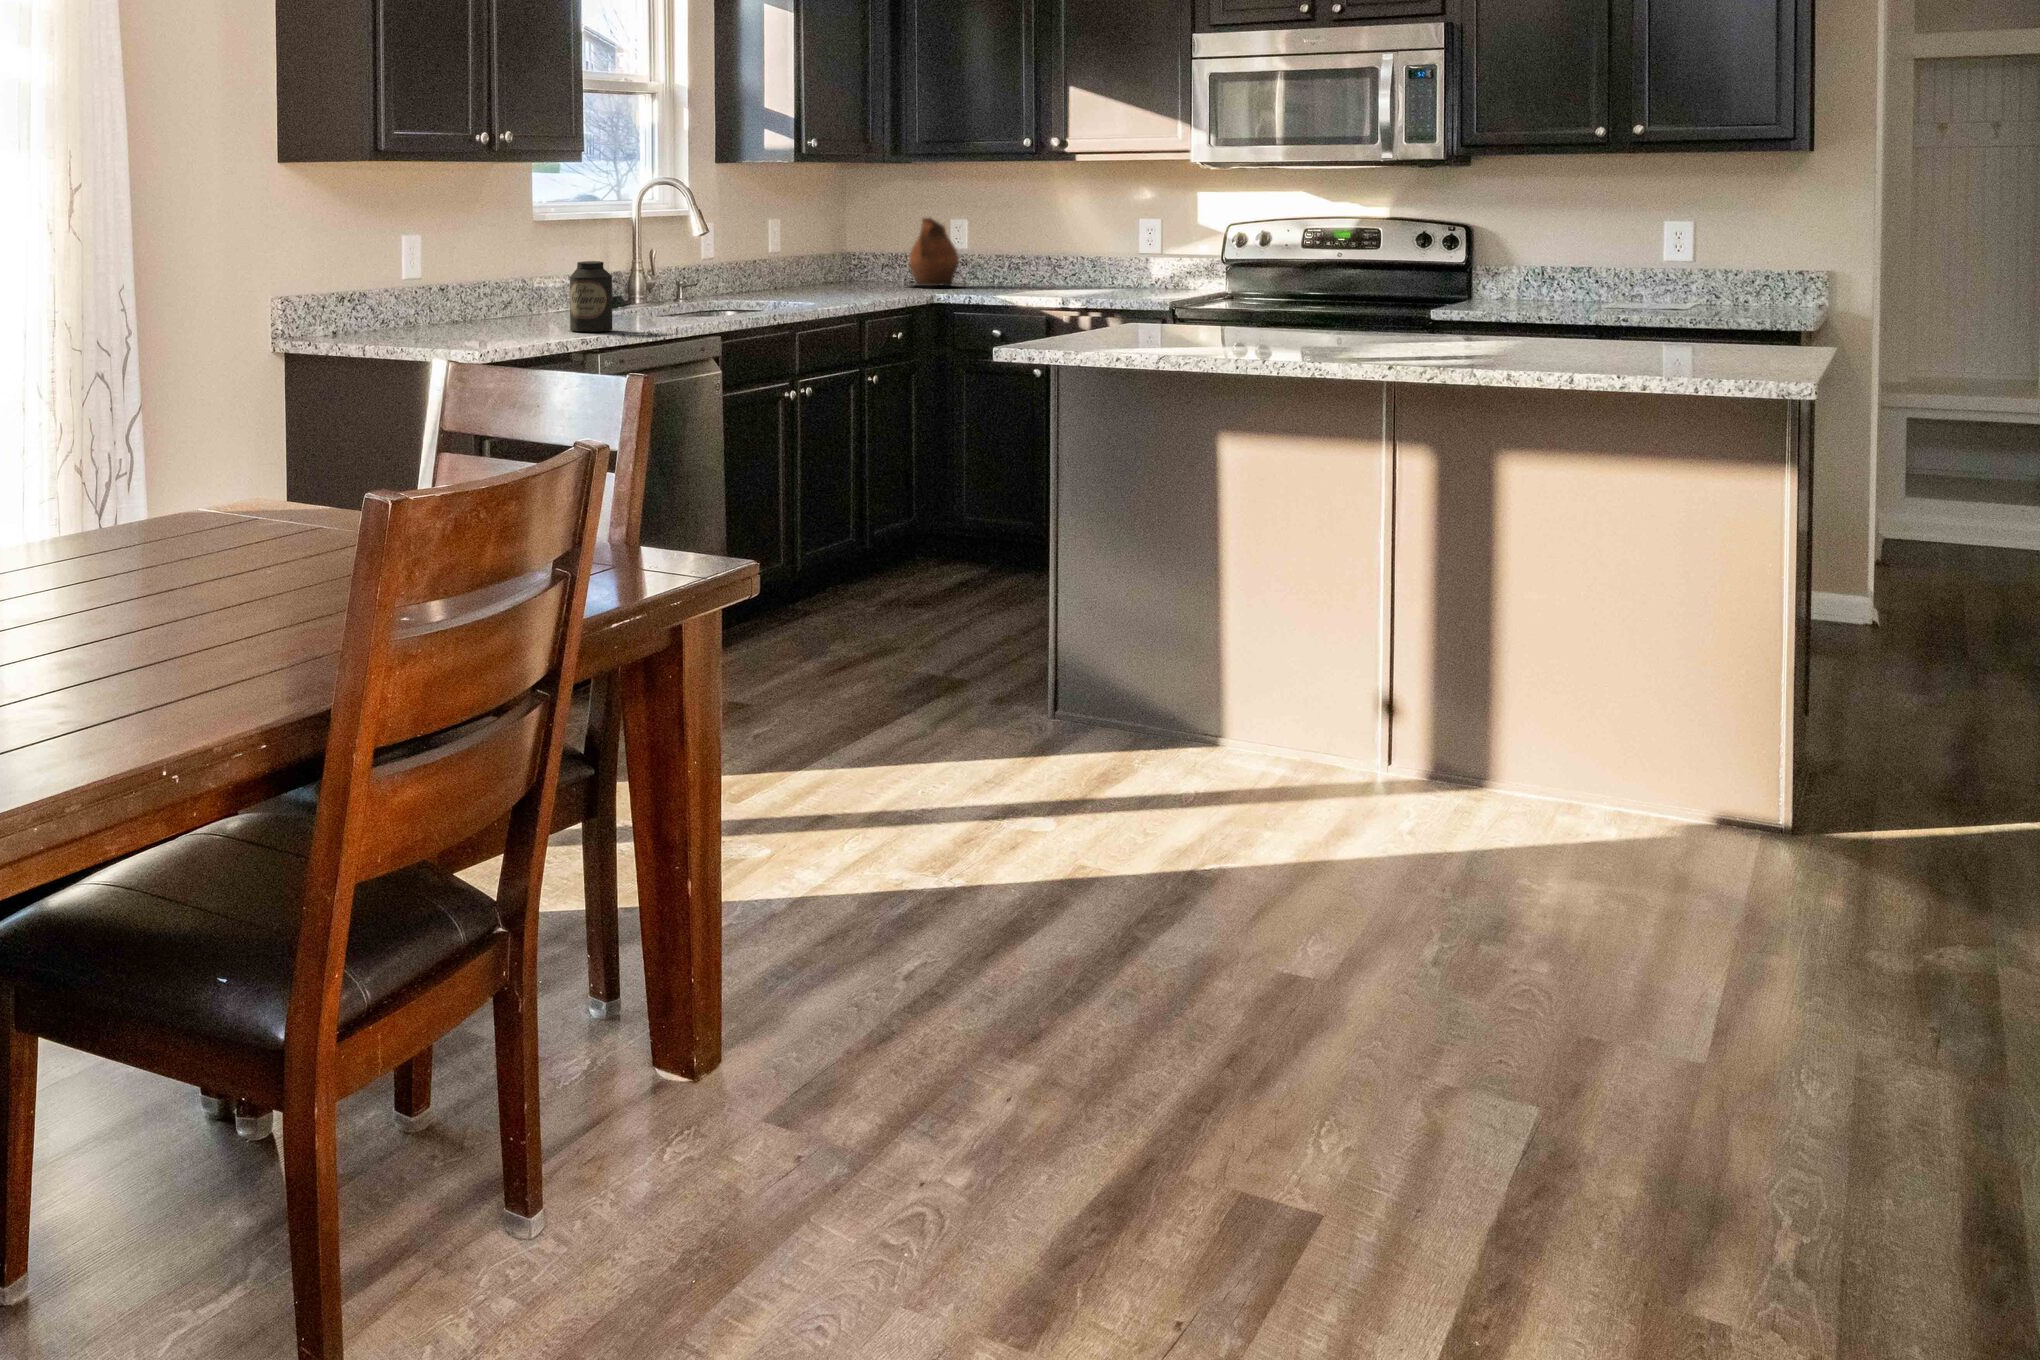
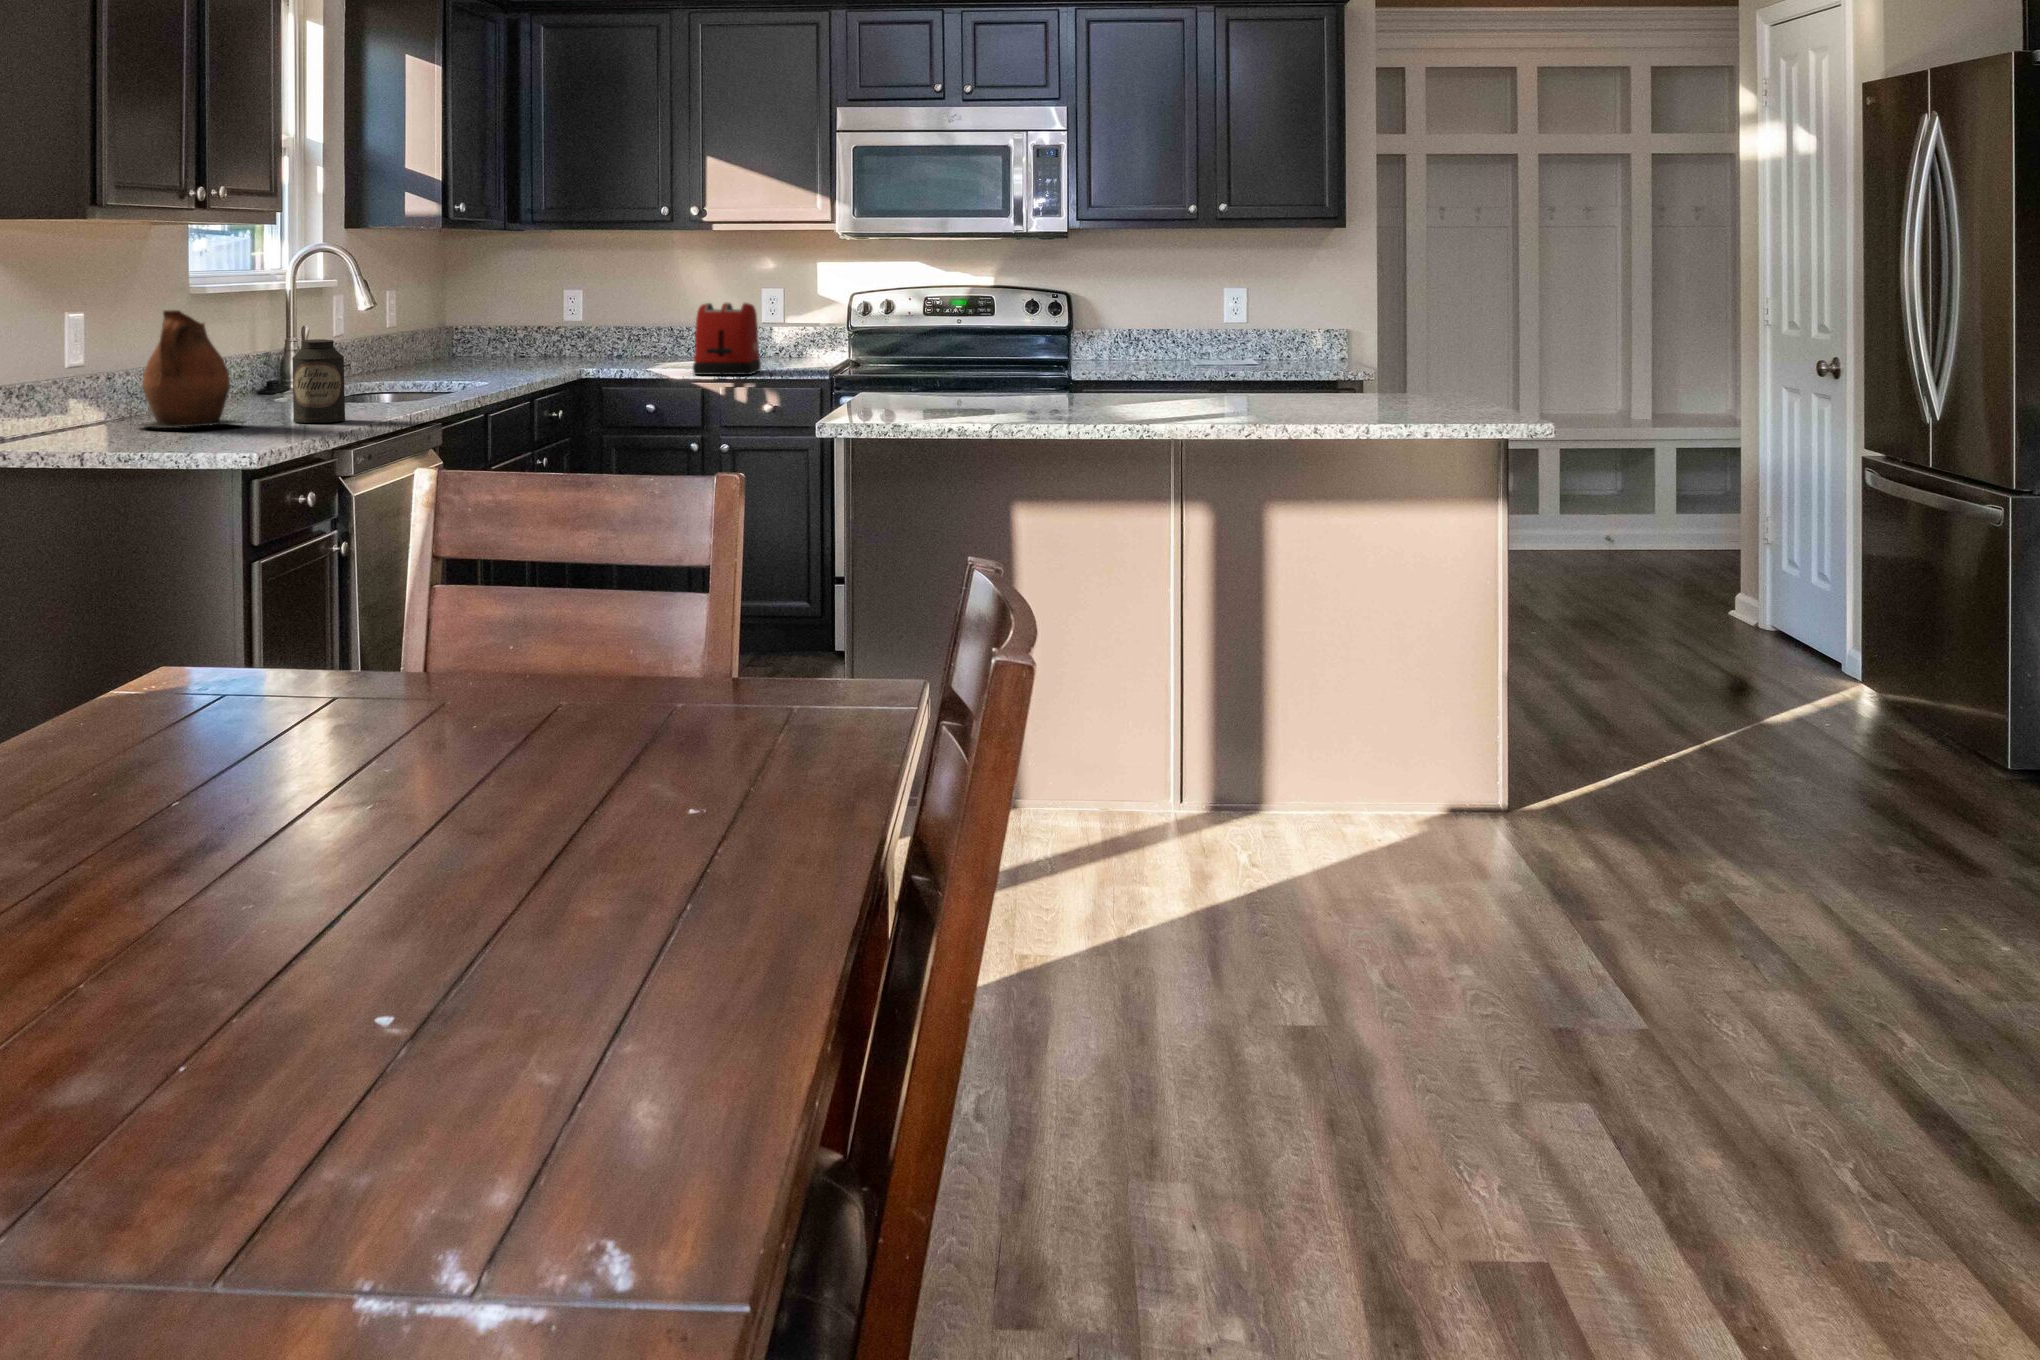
ceramic pitcher: present [909,218,959,286] -> present [140,310,245,428]
toaster: none [1022,233,1103,304] -> present [693,303,761,375]

